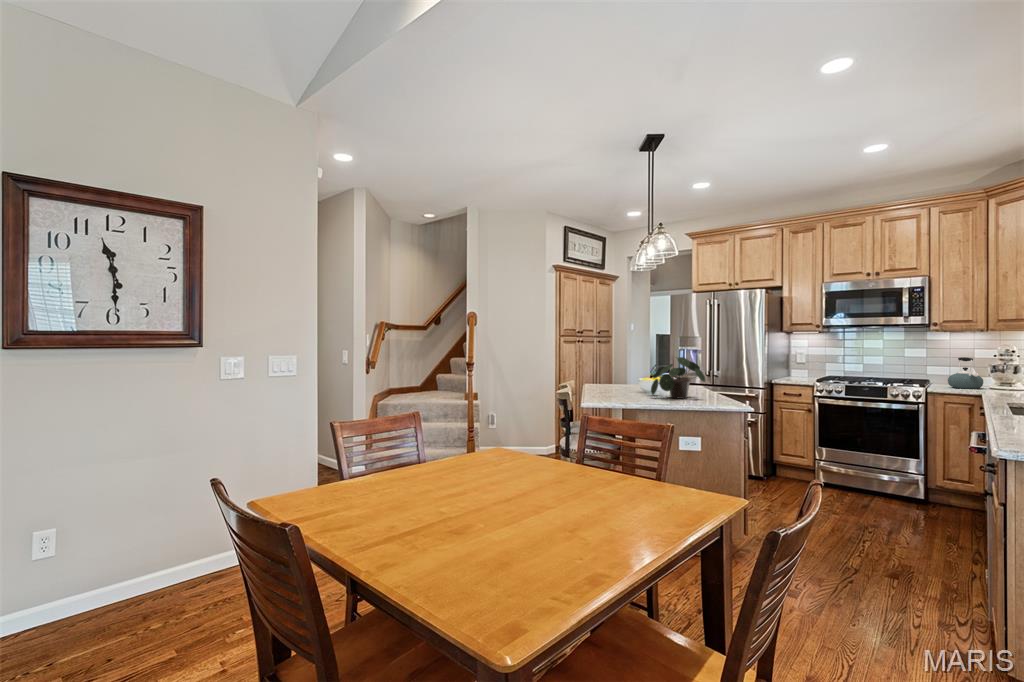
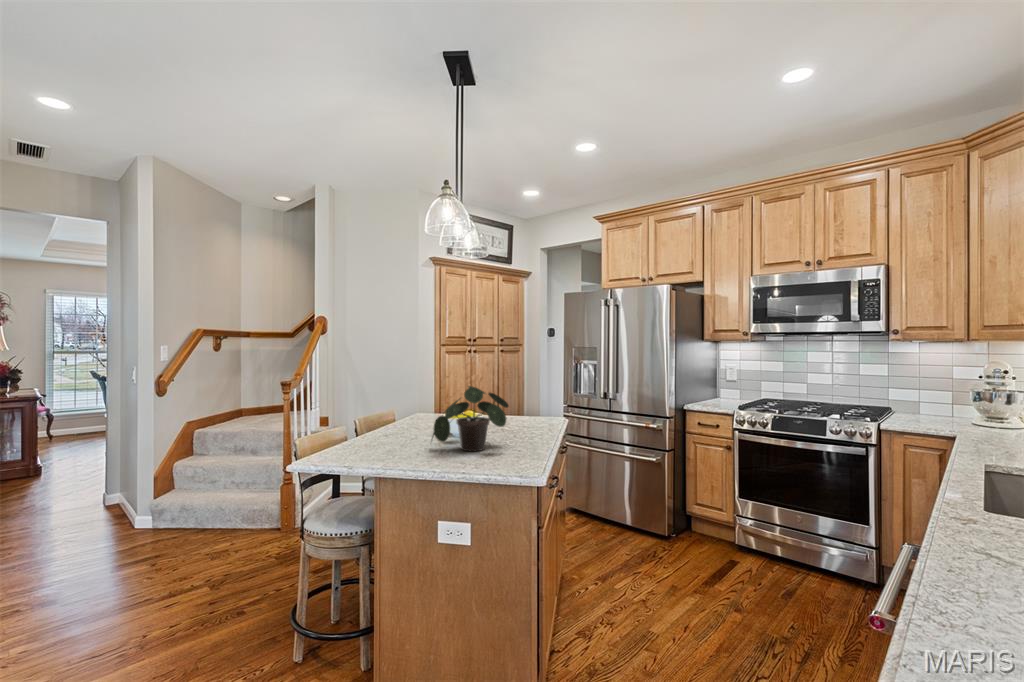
kettle: present [948,357,983,389] -> none [912,380,962,426]

